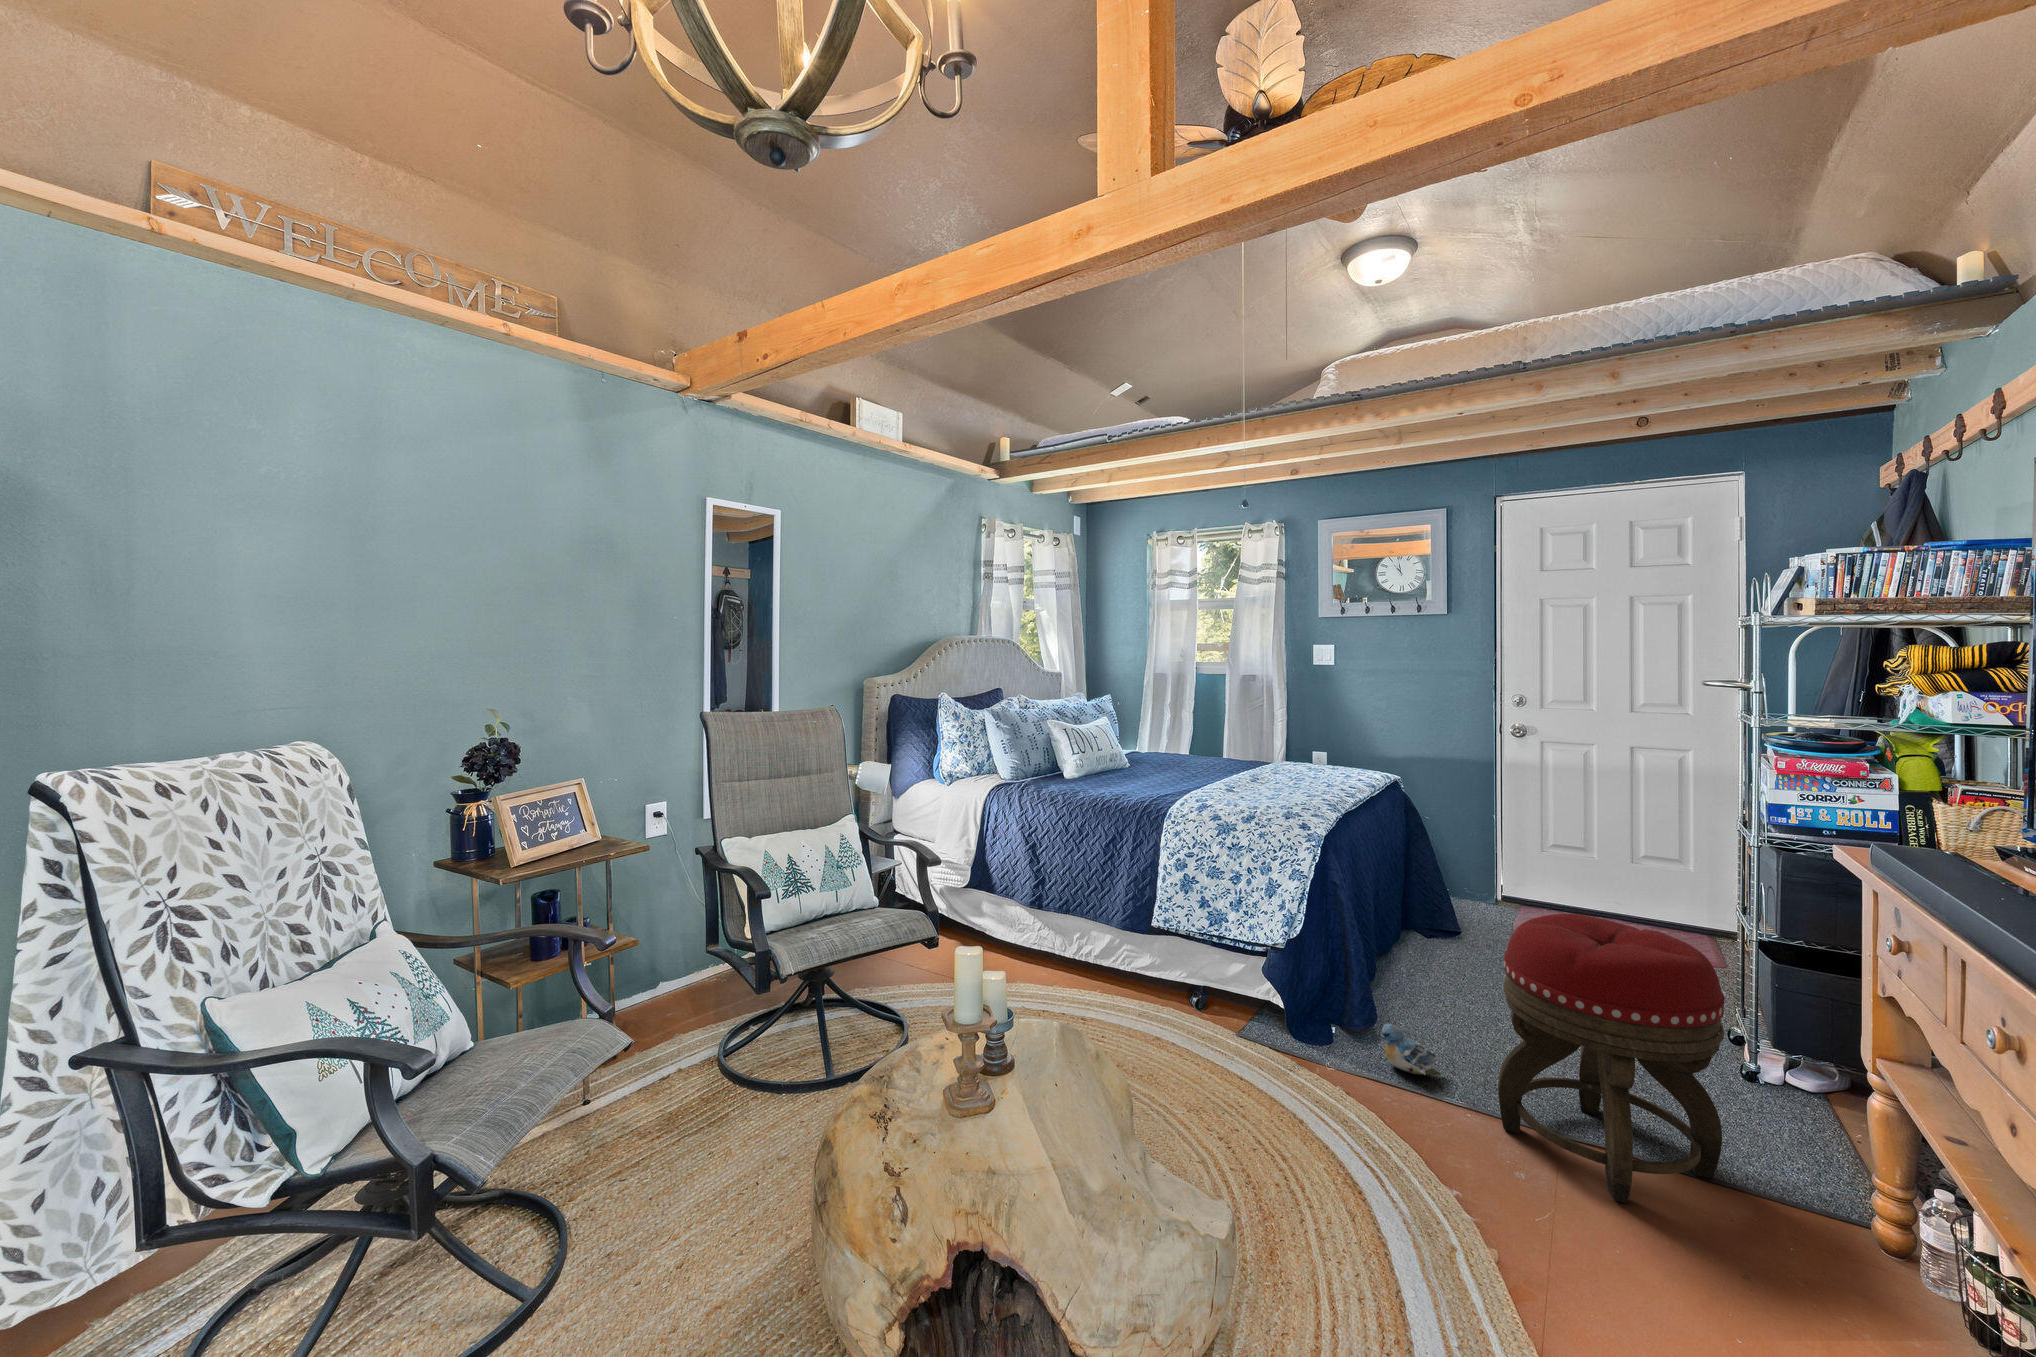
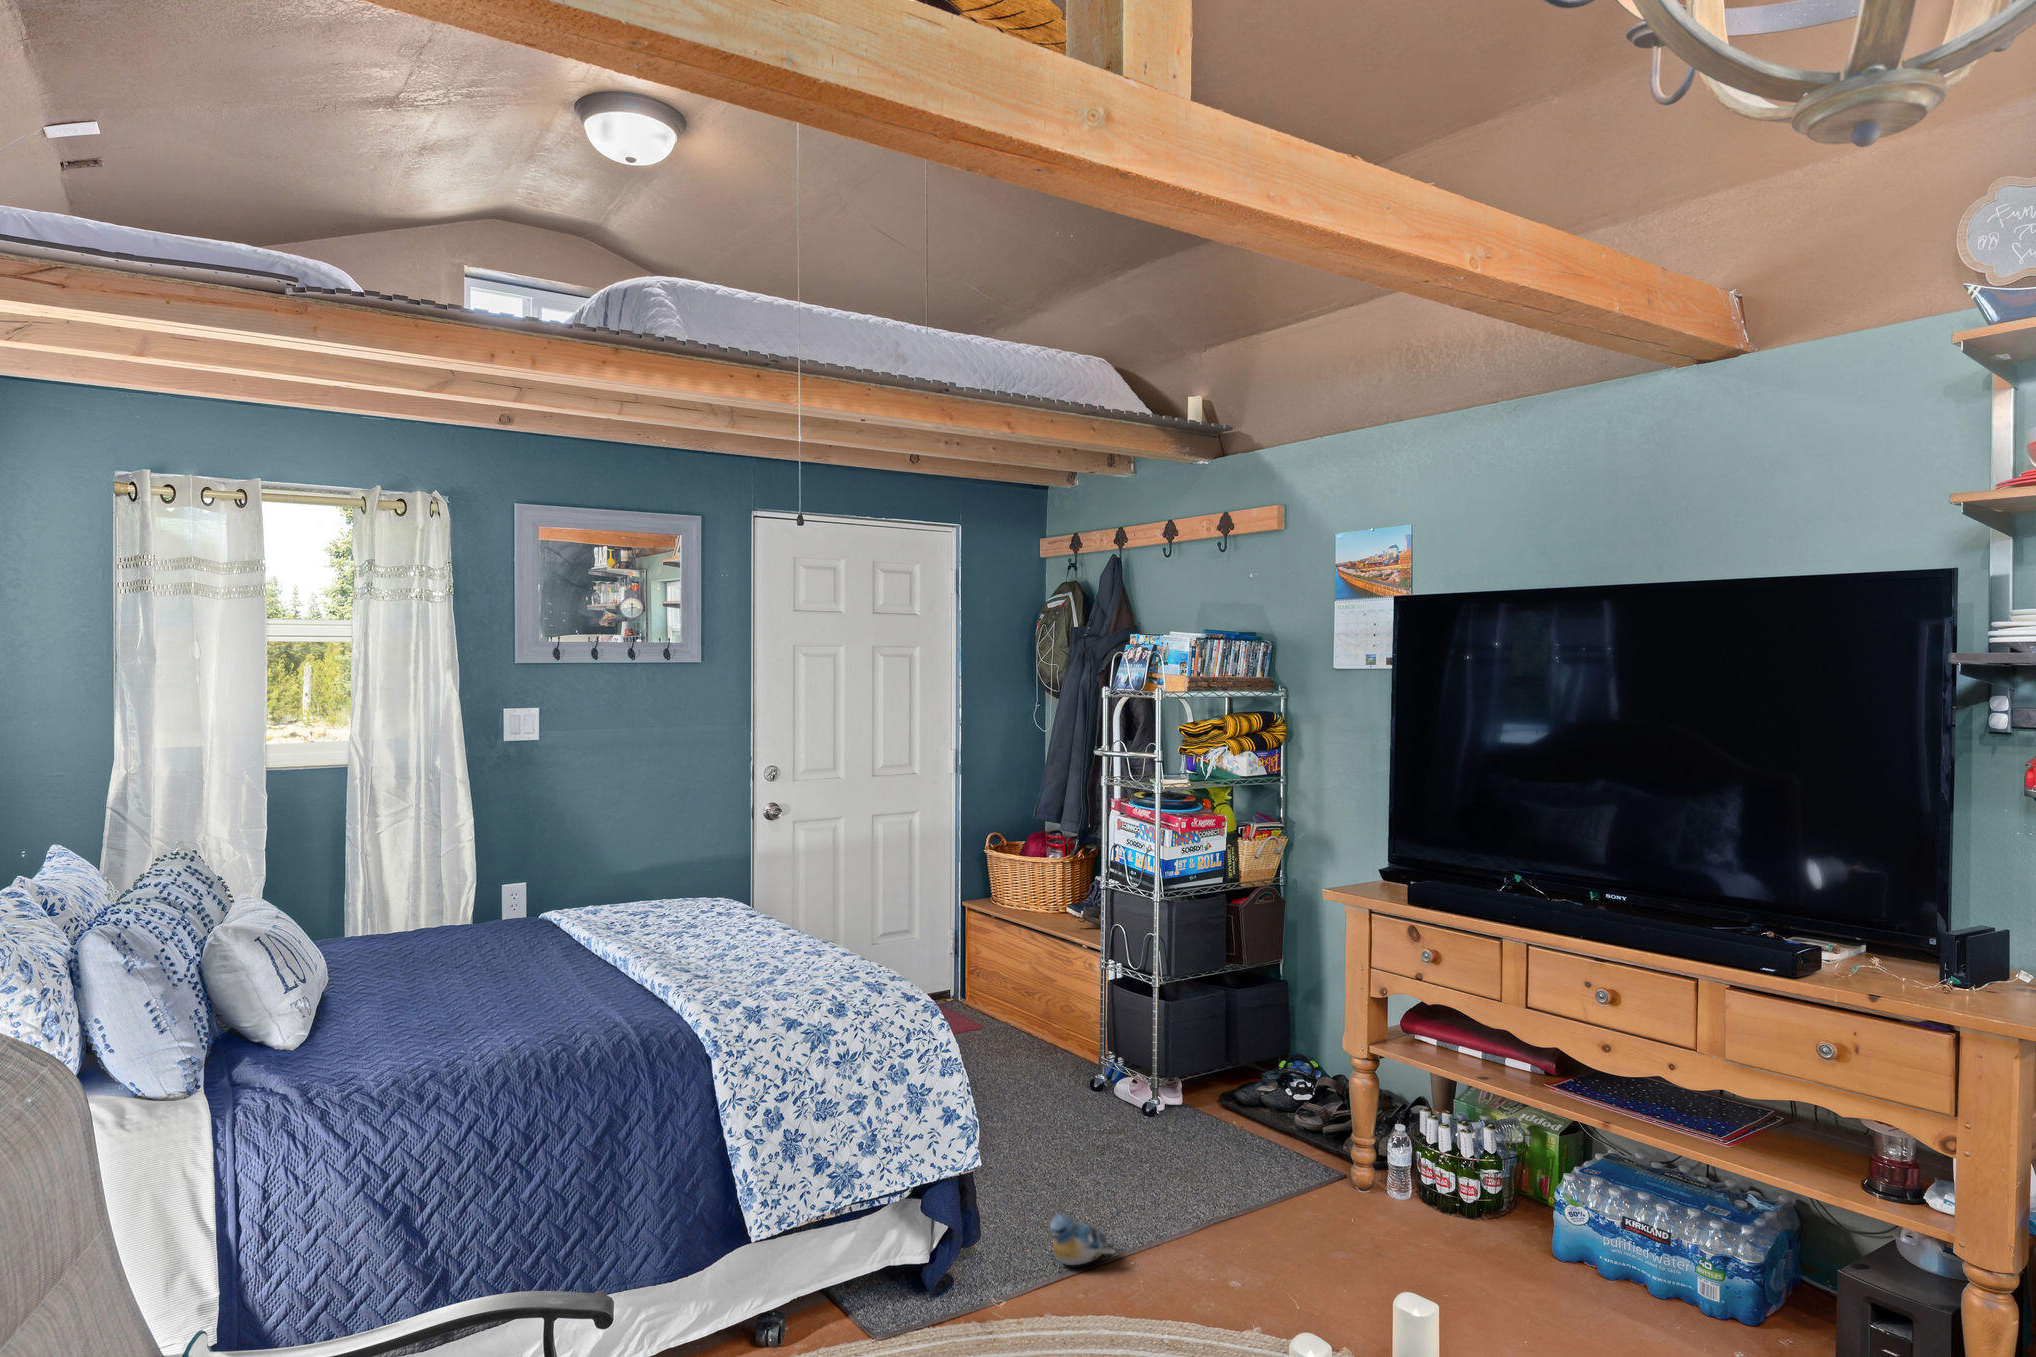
footstool: present [1498,914,1725,1203] -> none [1172,1000,1351,1266]

